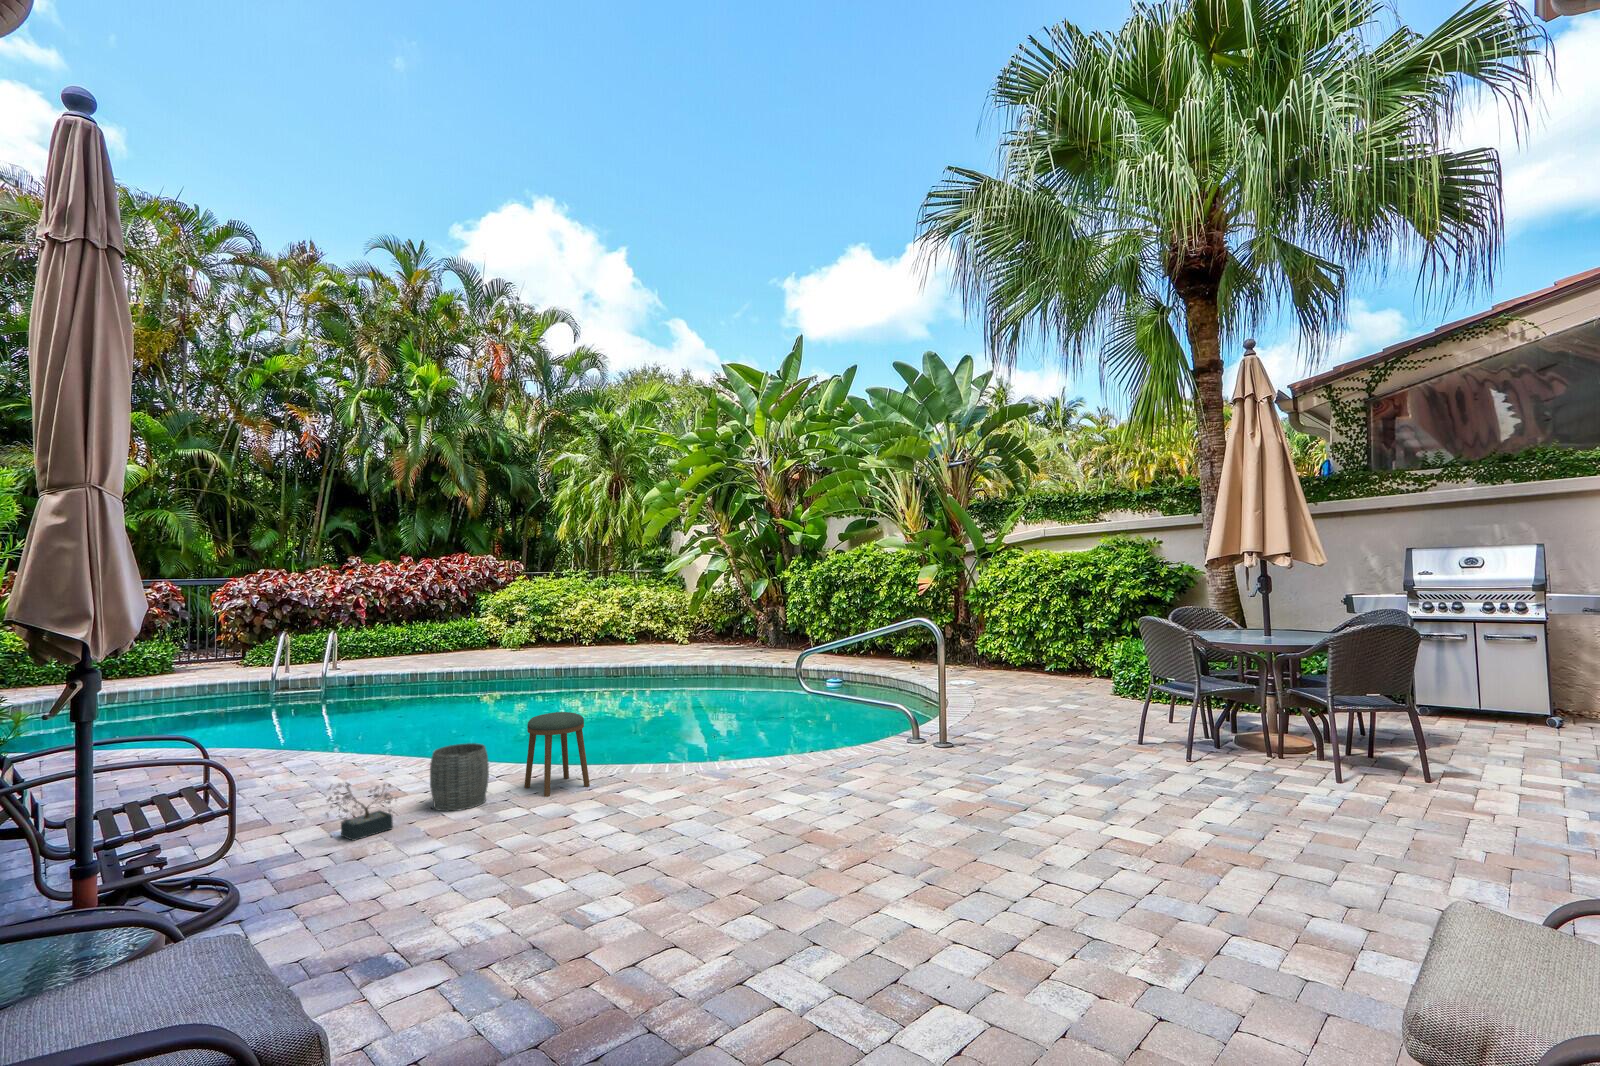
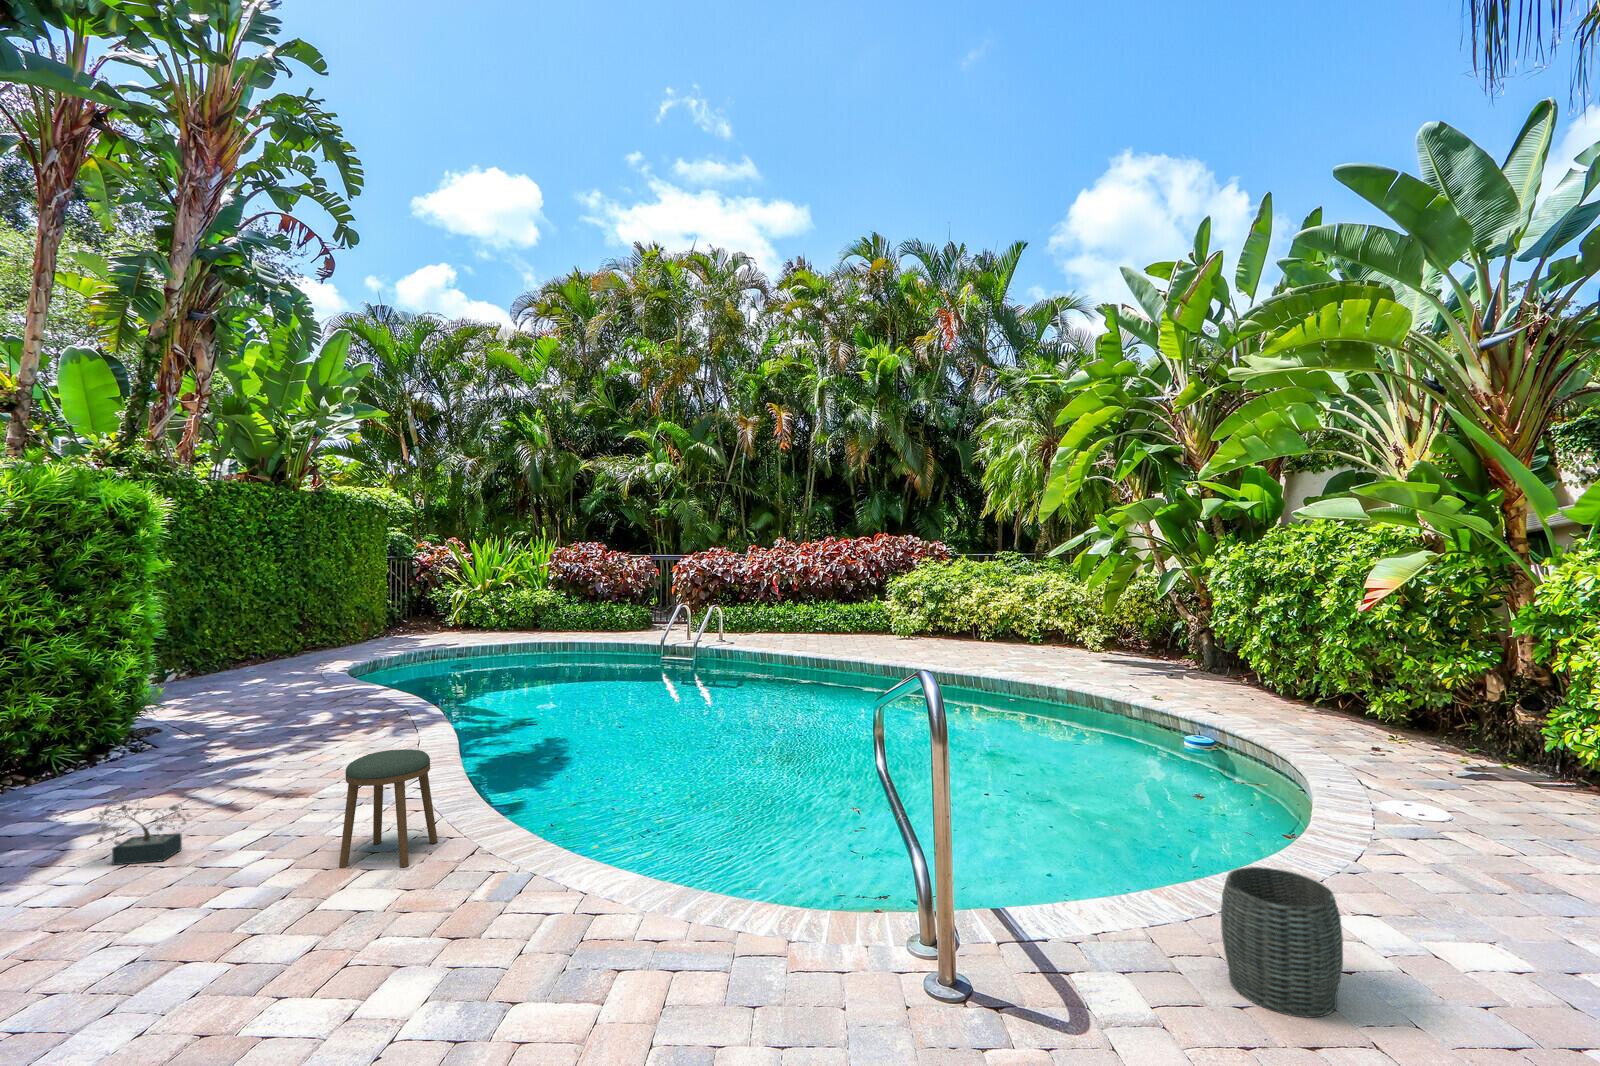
woven basket: present [430,743,489,811] -> present [1221,867,1343,1017]

